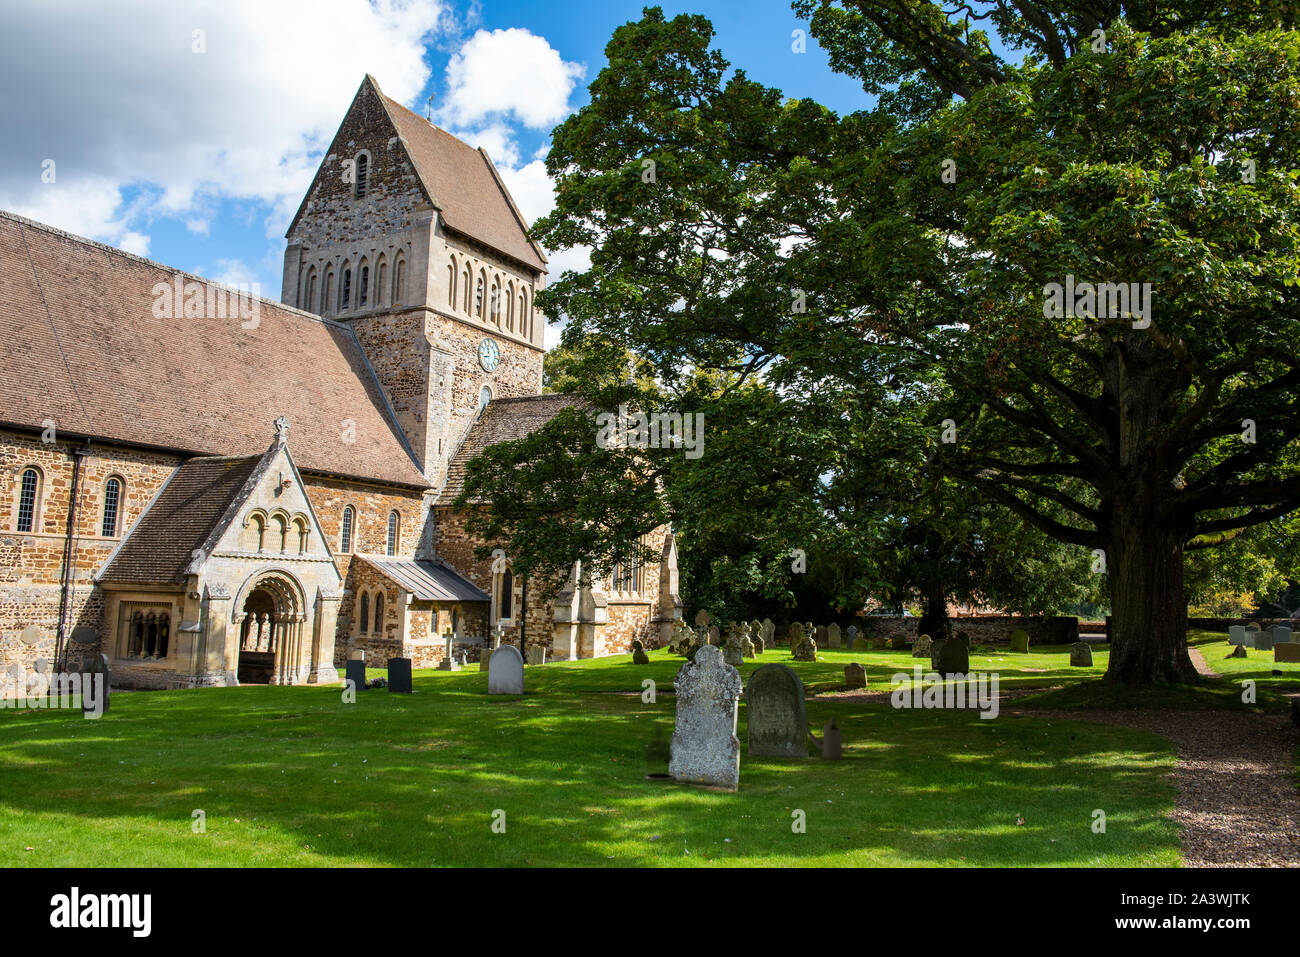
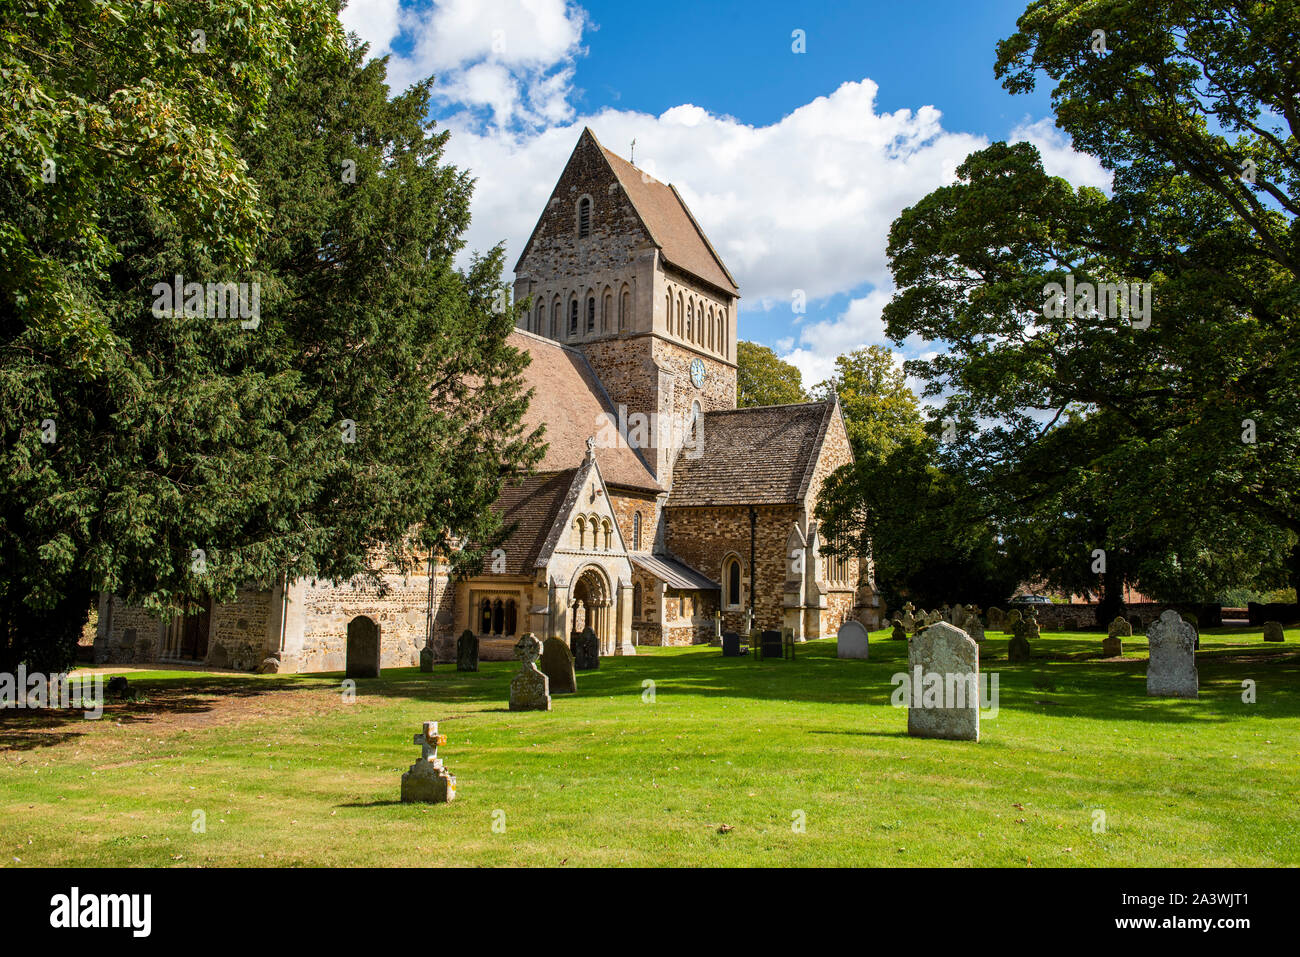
bench: none [443,659,491,694] -> present [754,633,795,661]
watering can: present [801,717,848,759] -> none [1126,664,1168,695]

